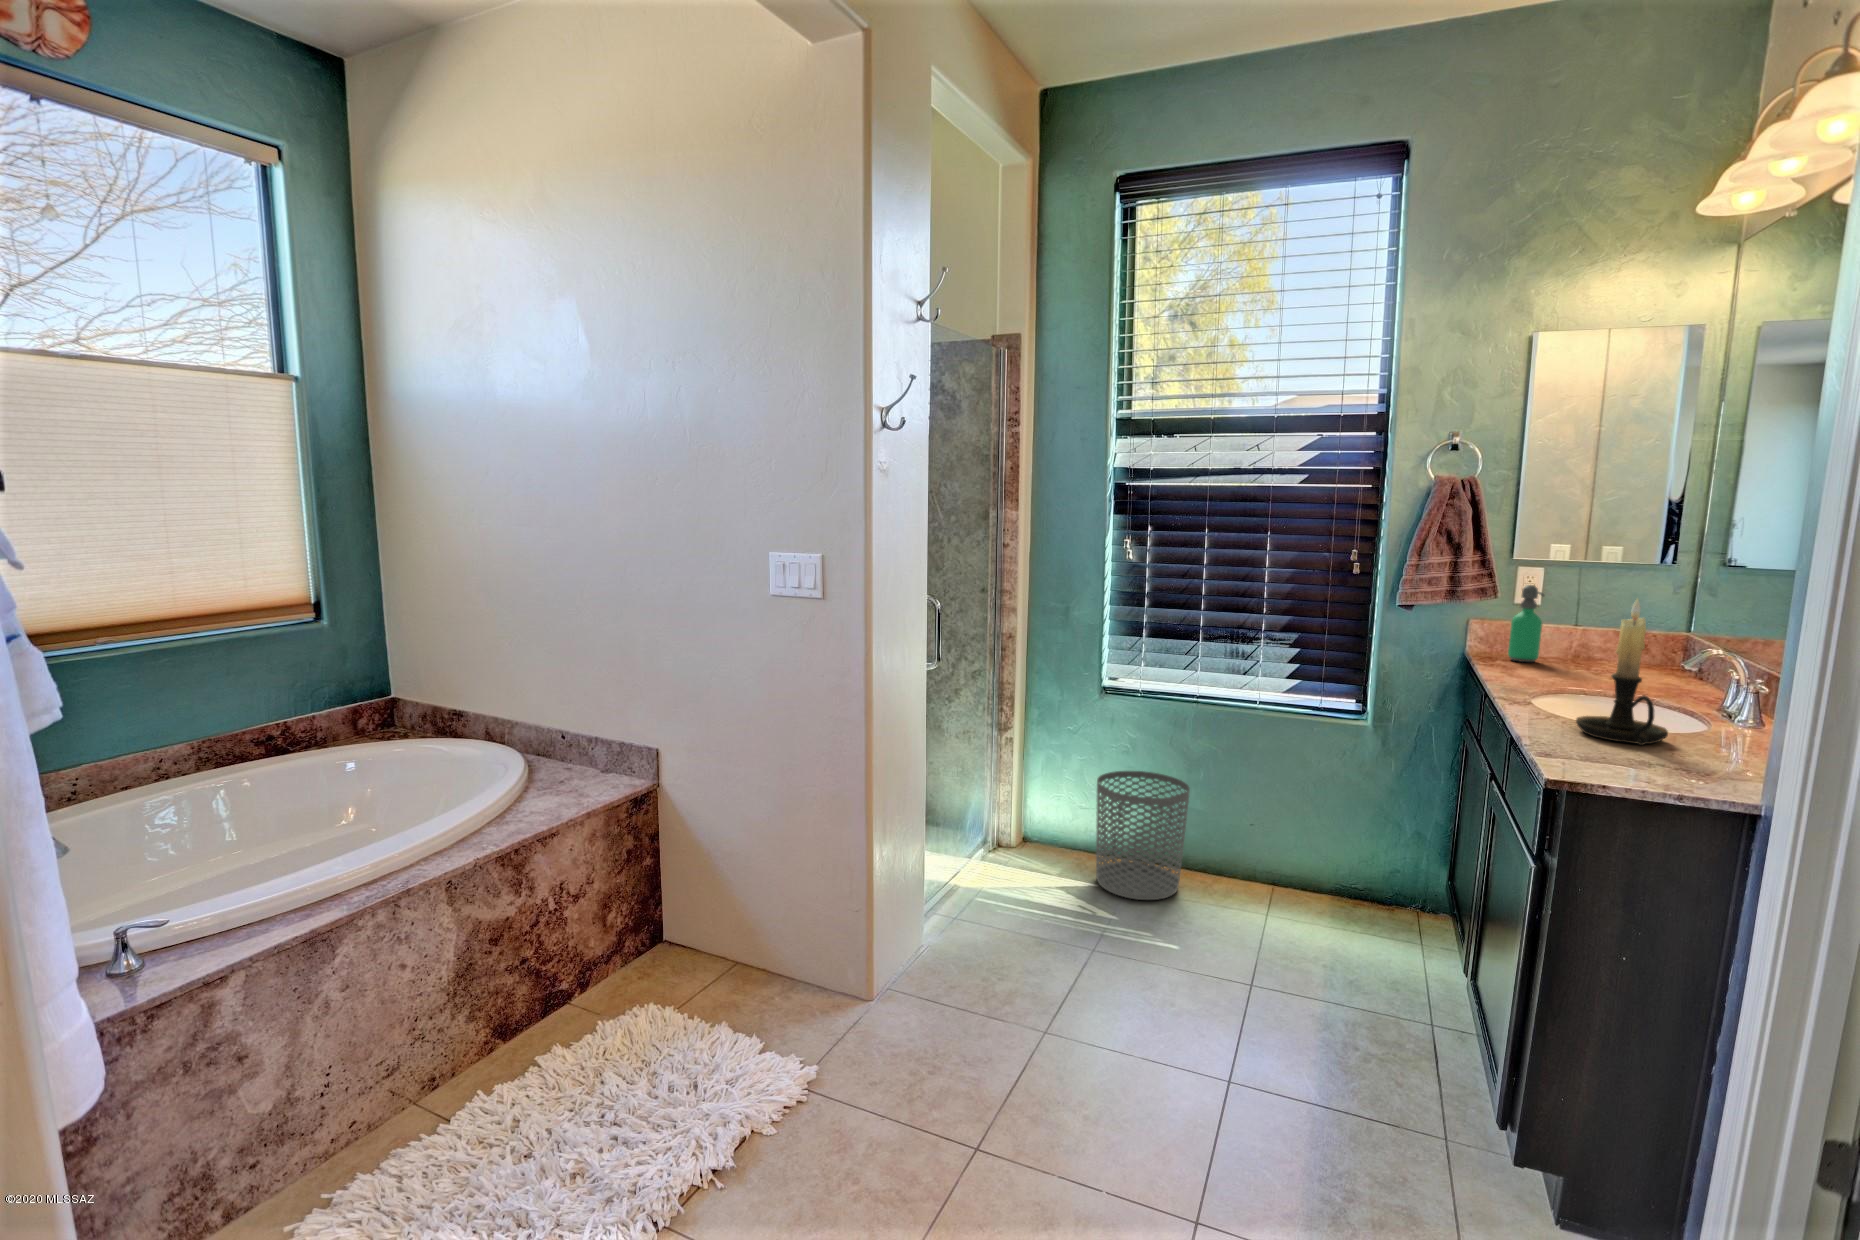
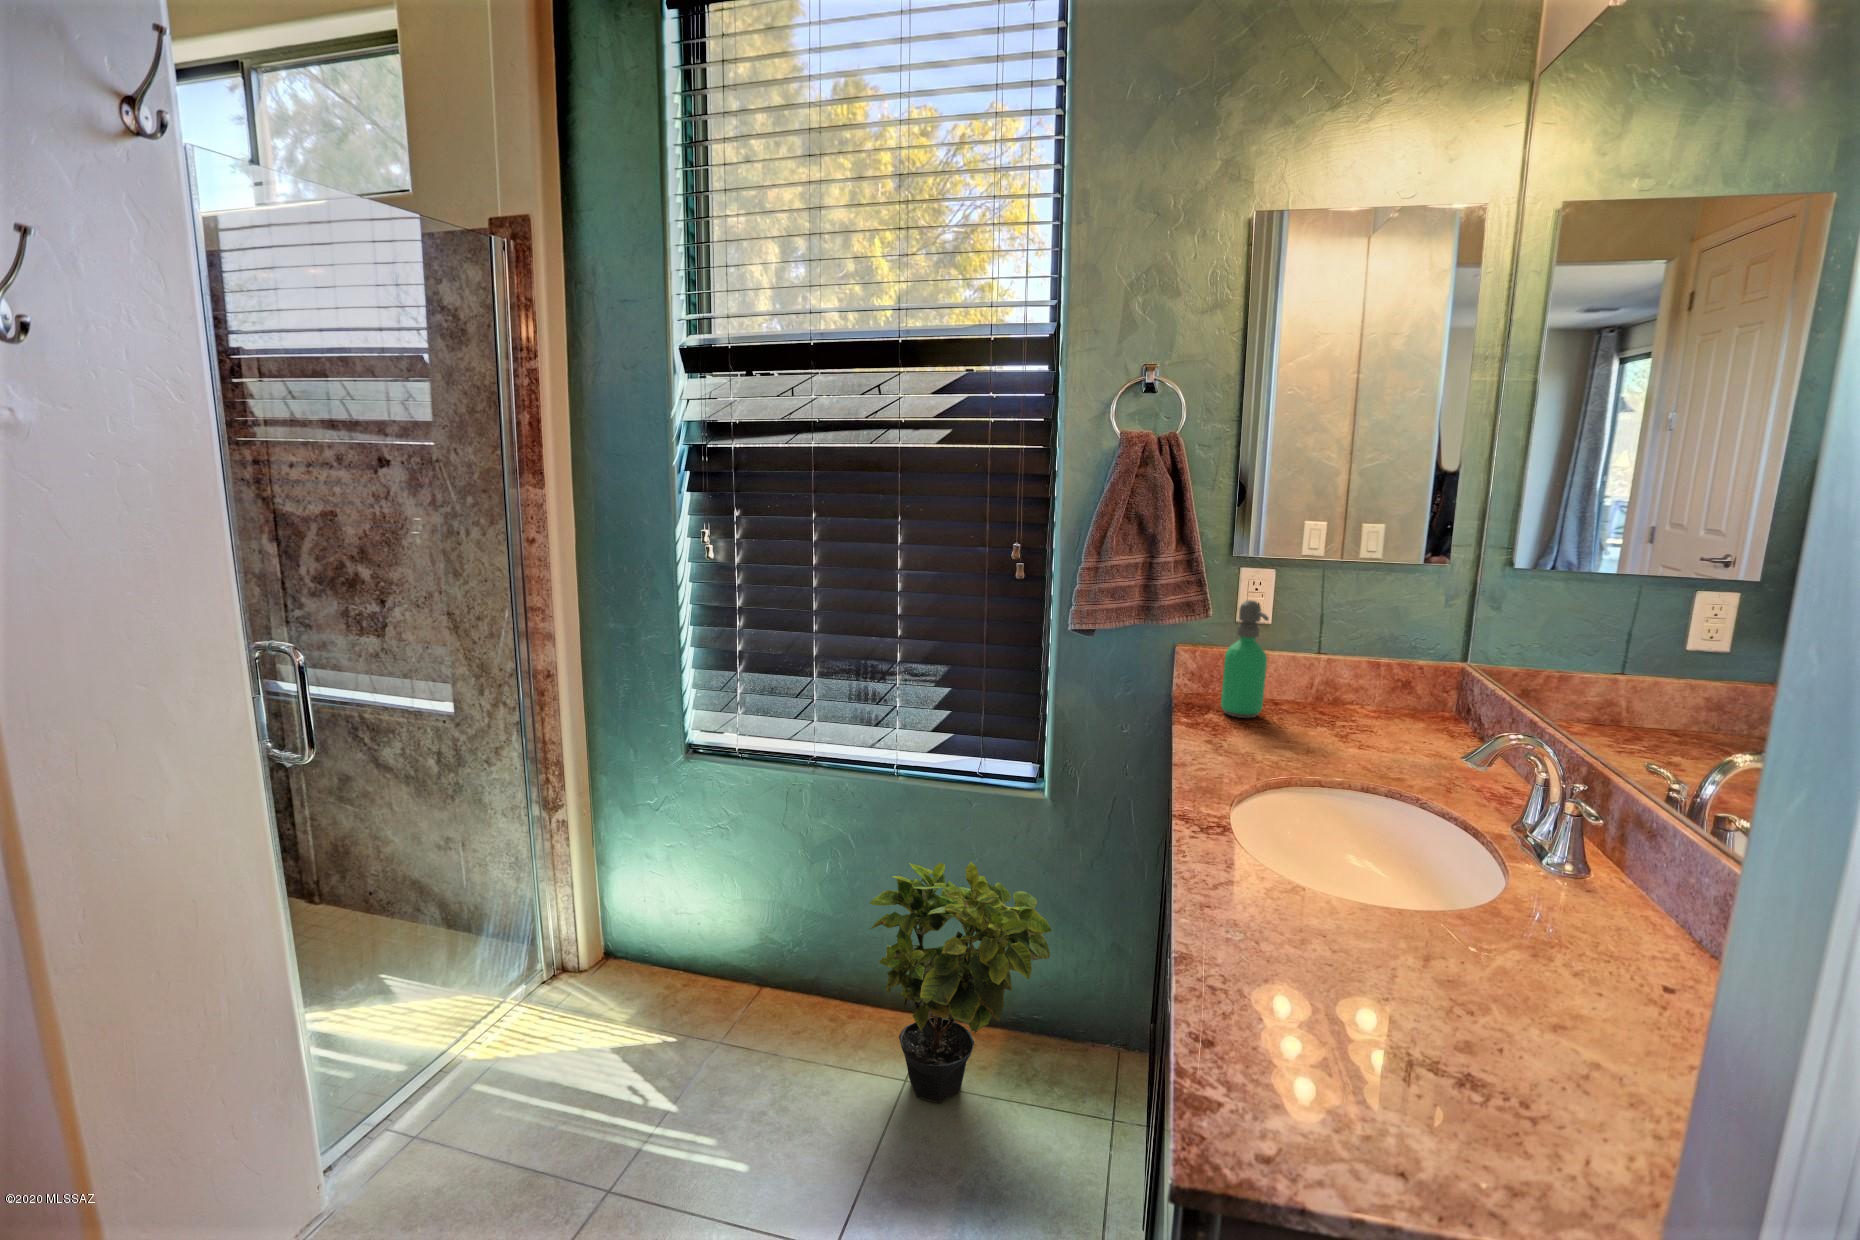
candle holder: present [1576,599,1668,745] -> none [1279,718,1467,1097]
potted plant: none [1249,759,1383,921] -> present [869,862,1051,1103]
waste bin: present [1096,771,1190,900] -> none [655,866,794,1077]

